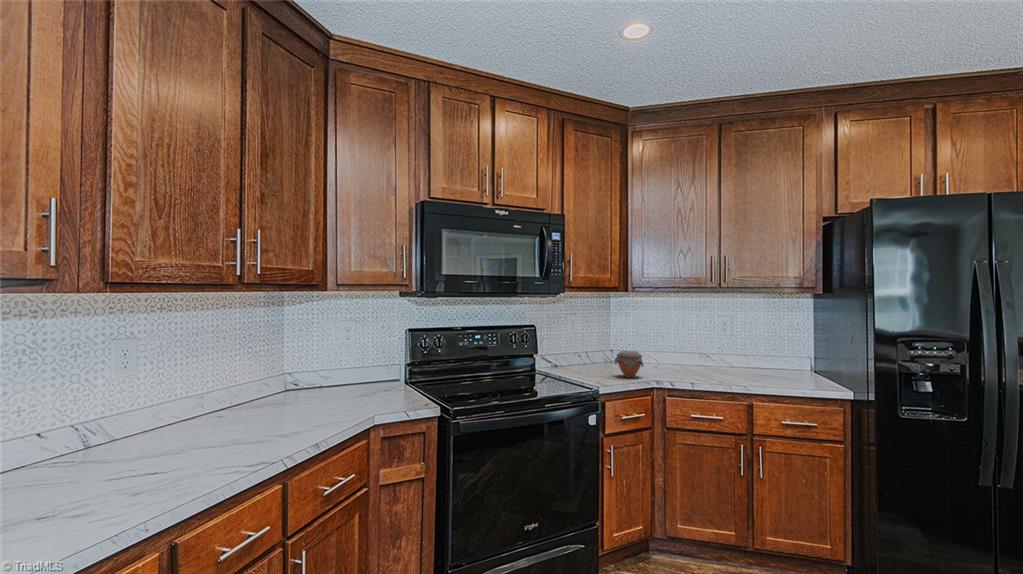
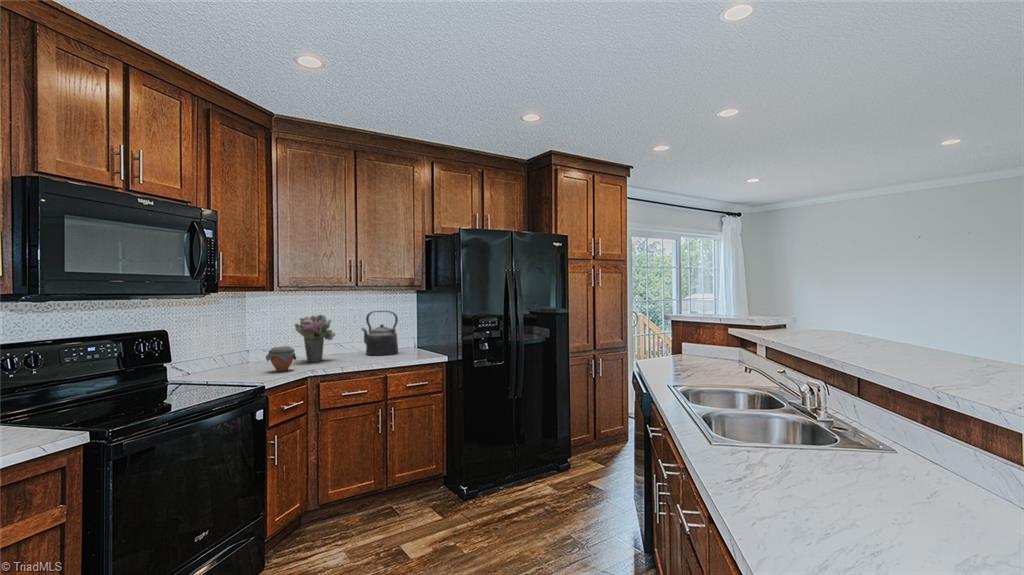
flower bouquet: none [650,319,696,372] -> present [295,315,335,362]
kettle: none [733,319,780,375] -> present [362,311,398,355]

